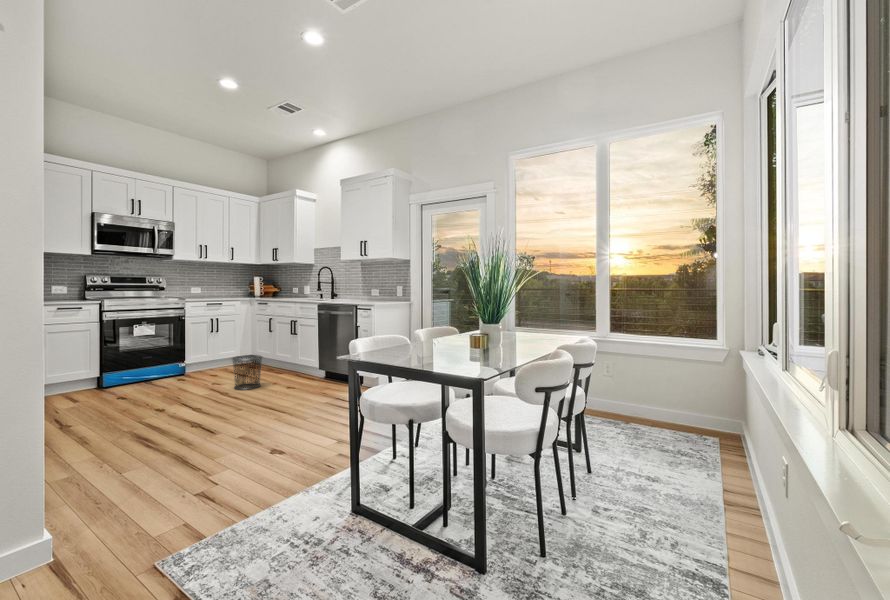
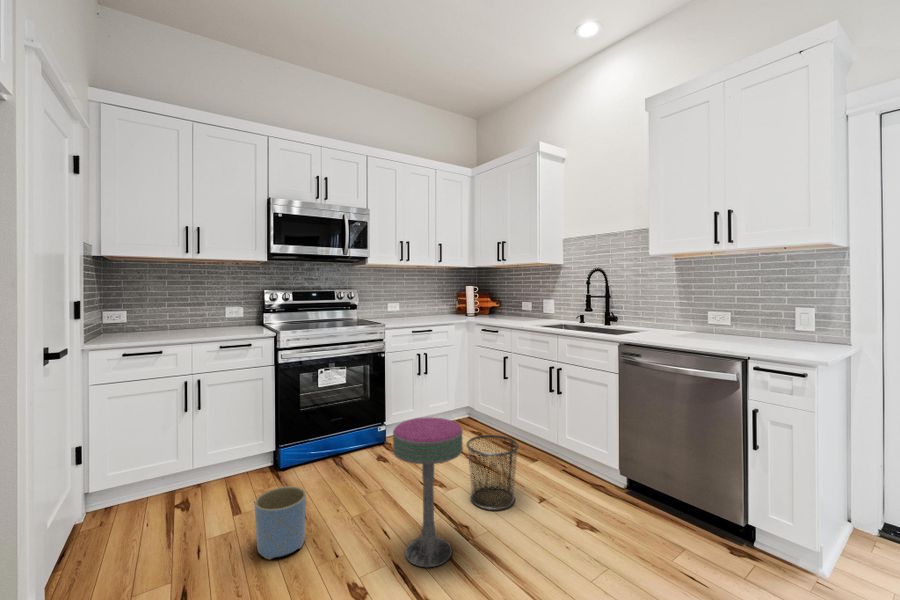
bar stool: none [181,338,221,405] -> present [393,417,463,567]
planter: none [94,379,128,411] -> present [255,486,306,559]

